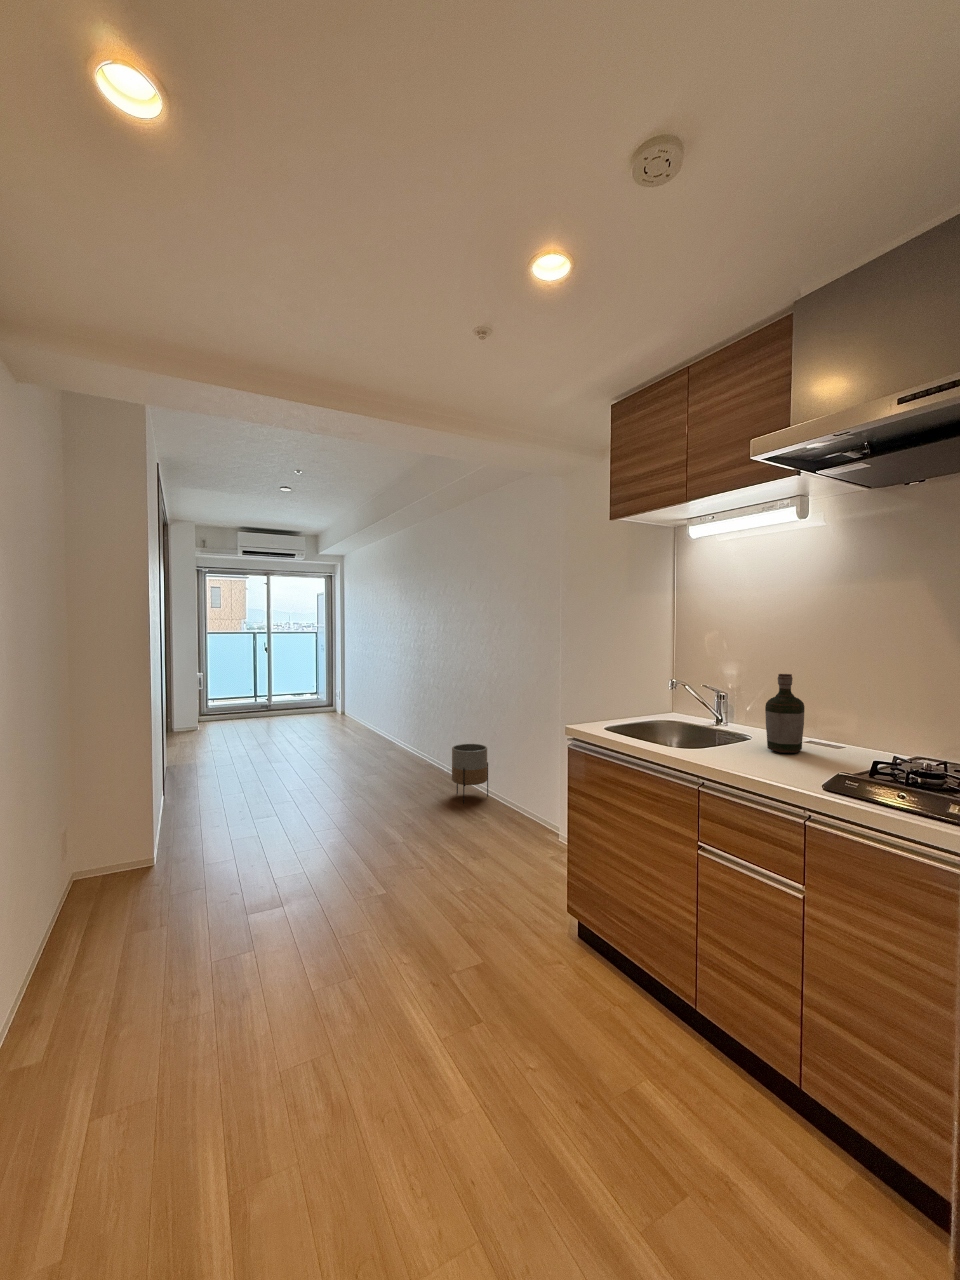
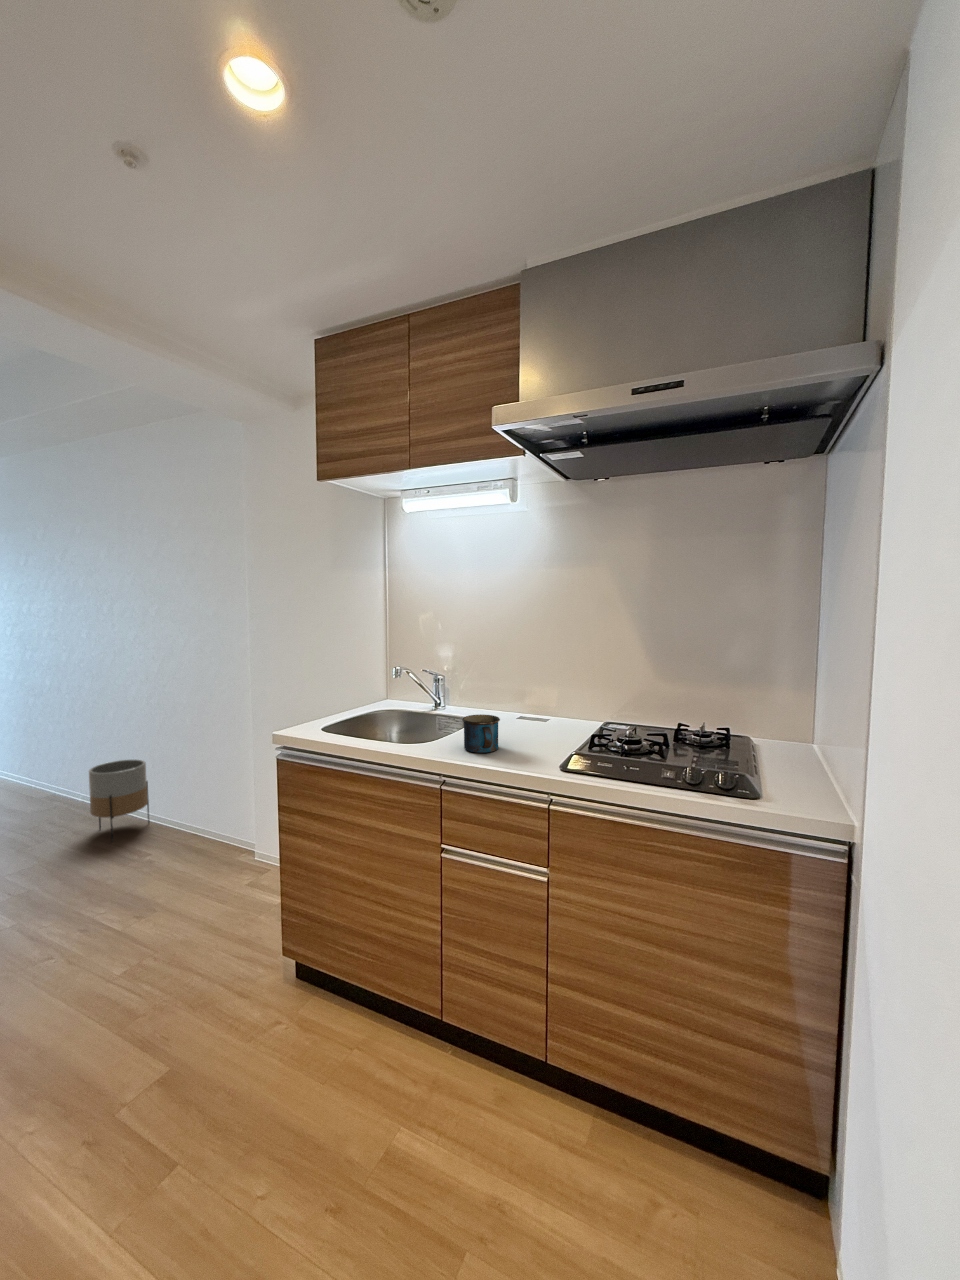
bottle: present [765,674,805,753] -> none [492,655,523,734]
mug: none [725,728,766,764] -> present [462,714,500,753]

